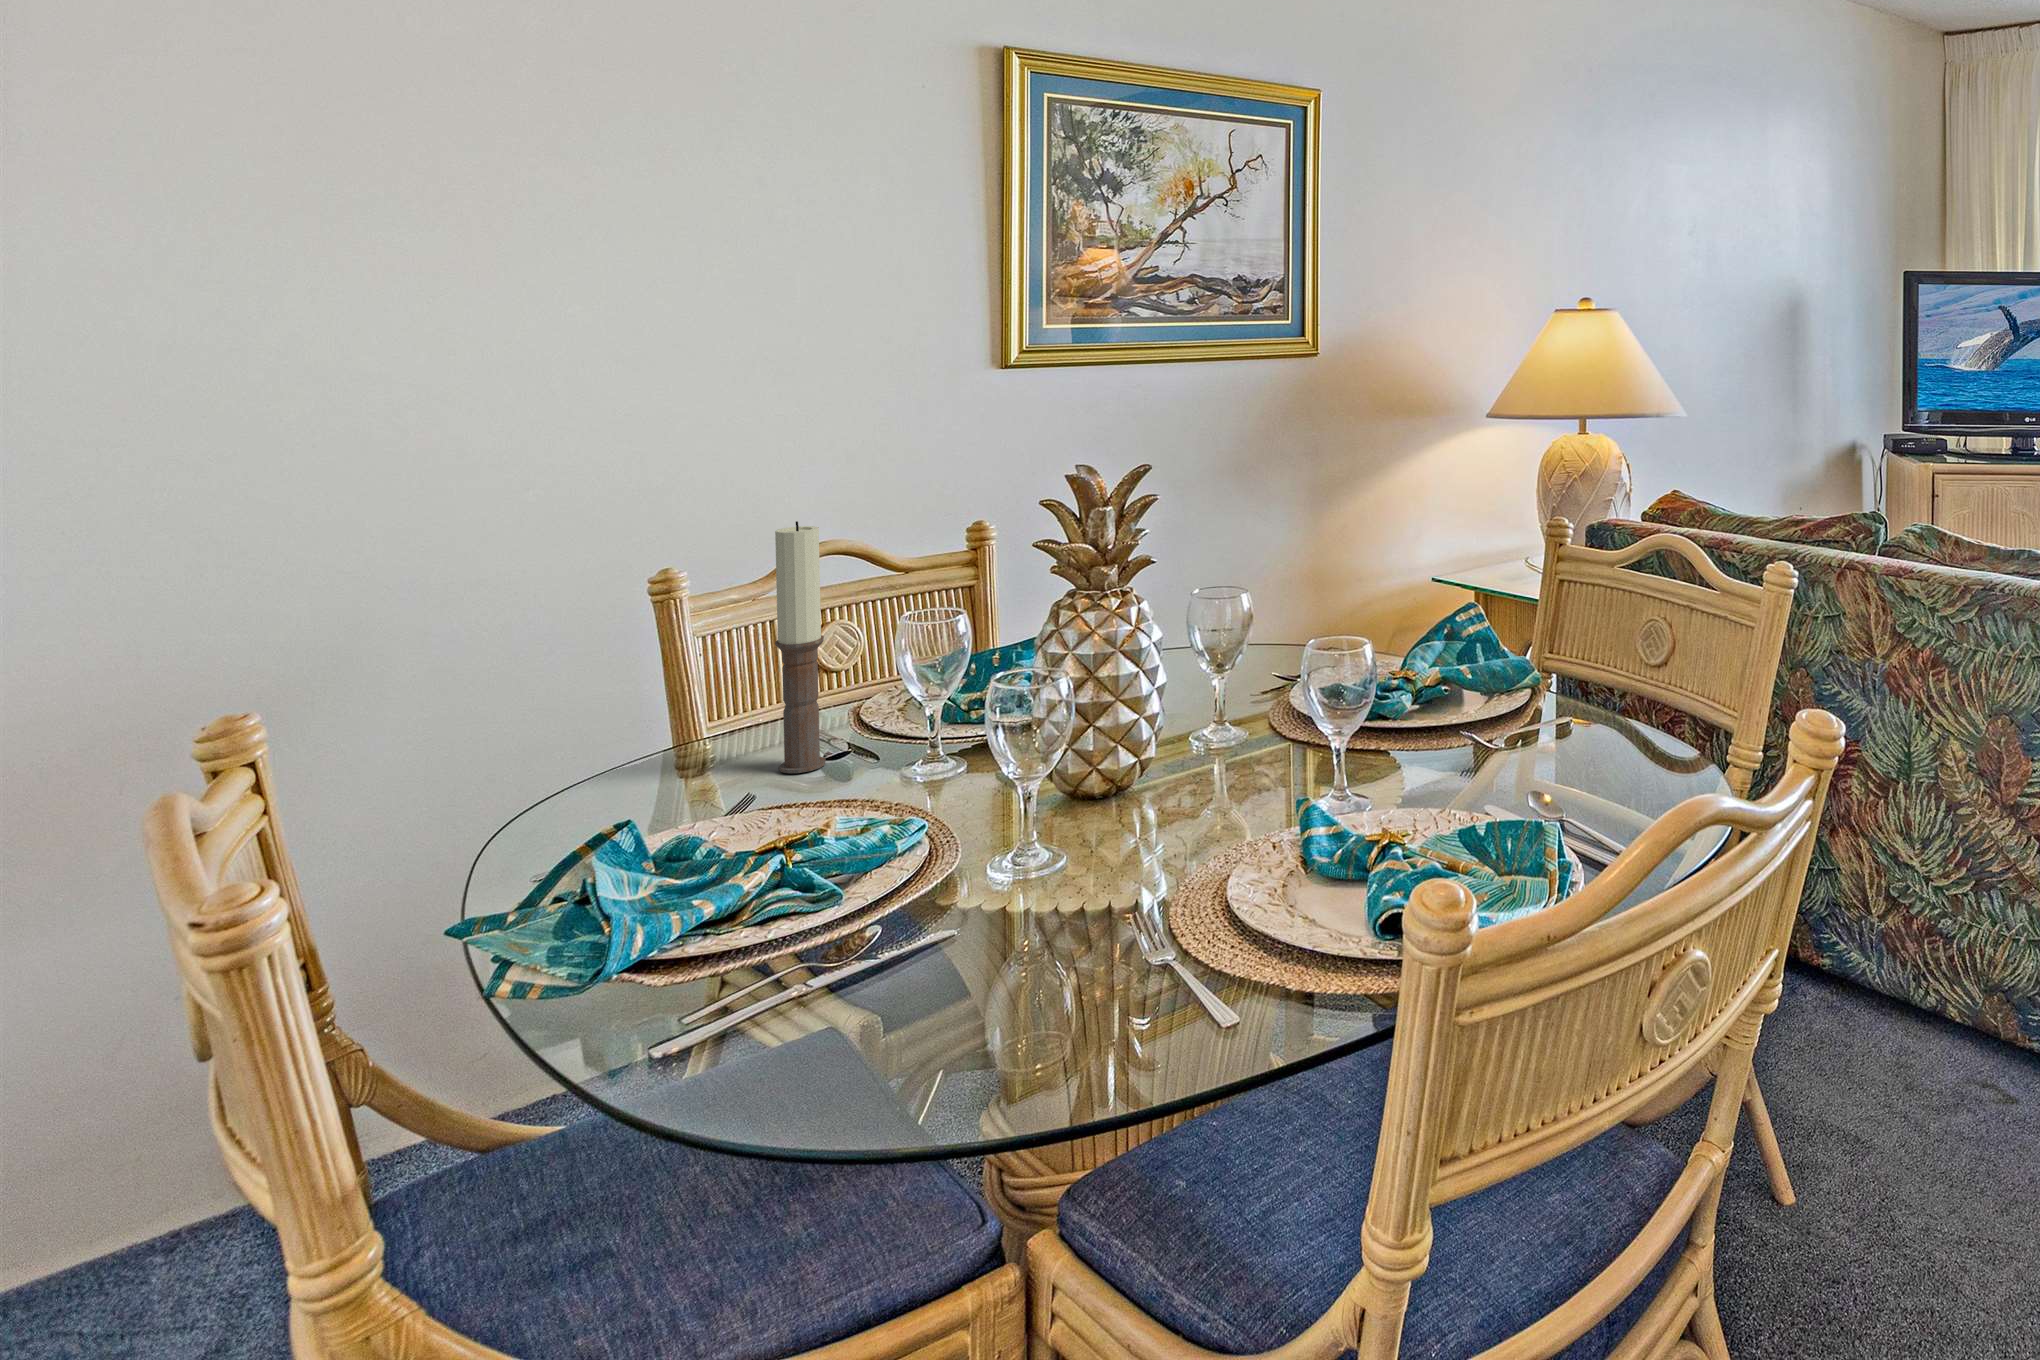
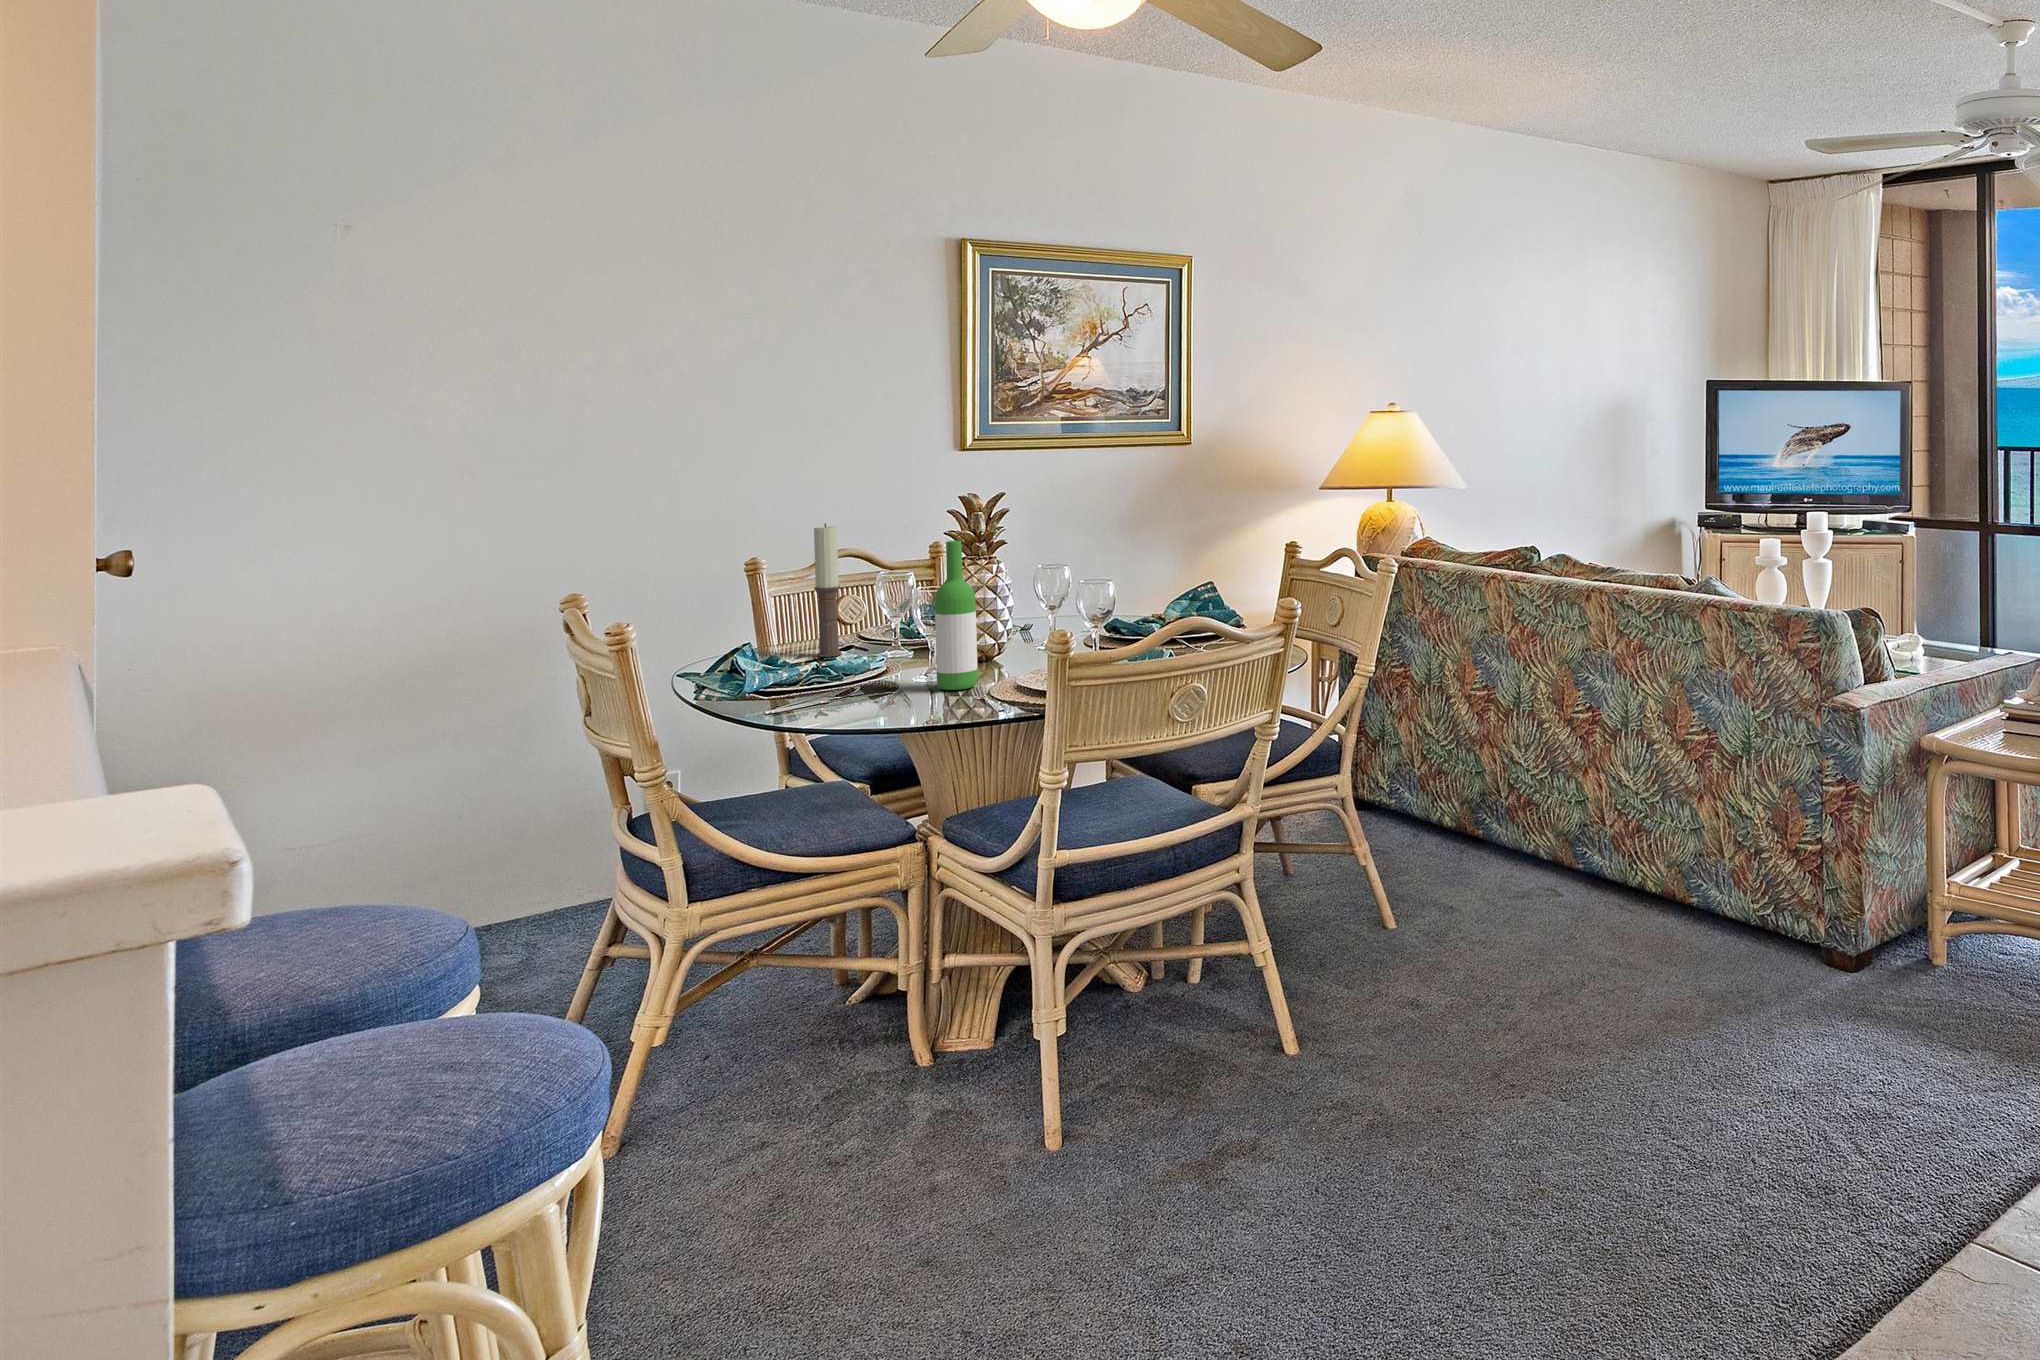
wine bottle: none [1029,579,1112,893] -> present [935,540,978,690]

